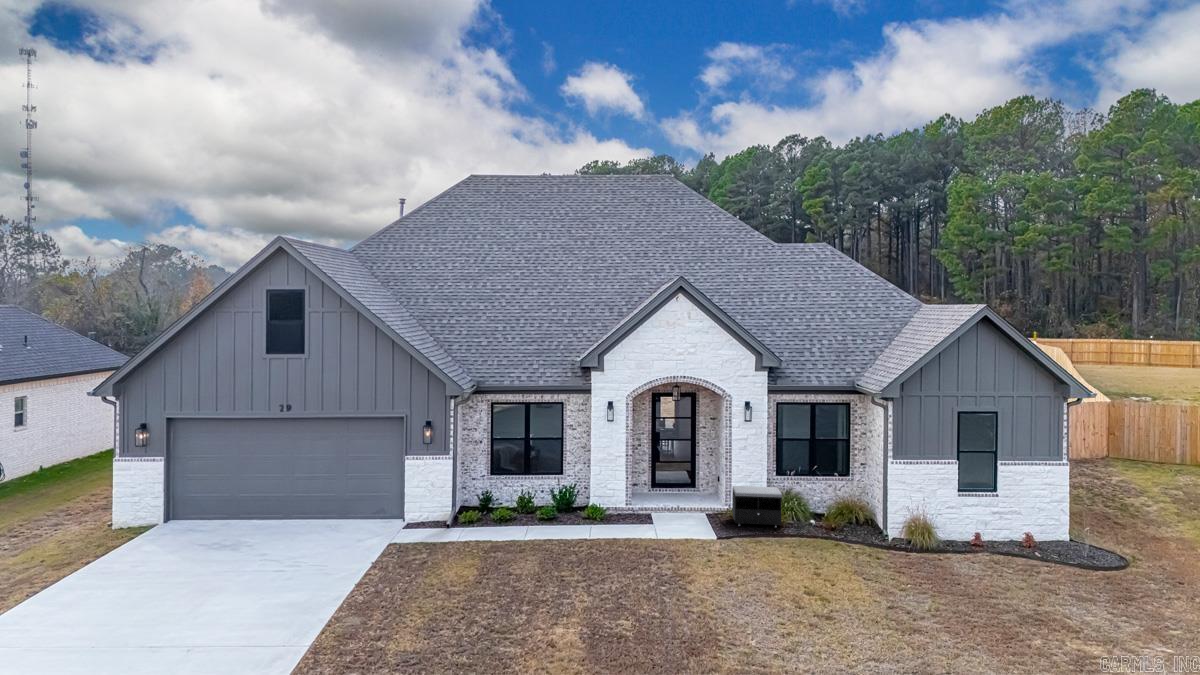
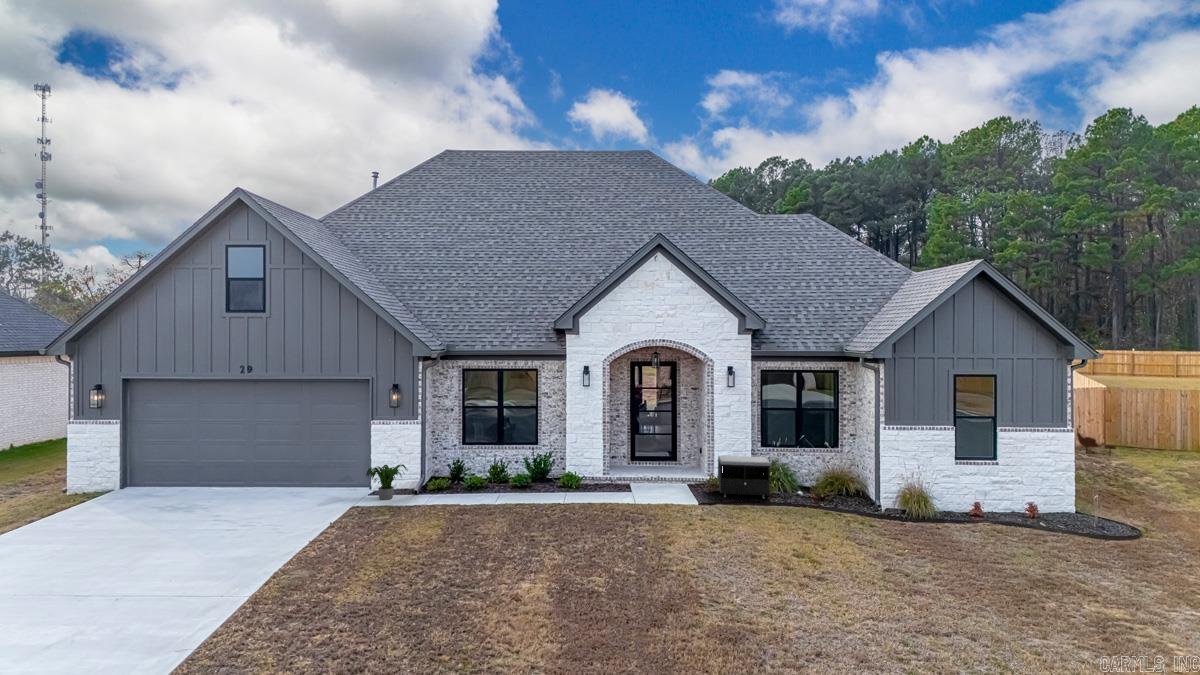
lounge chair: none [1079,443,1122,472] -> present [1077,428,1116,454]
potted plant: none [404,499,442,533] -> present [366,465,407,500]

